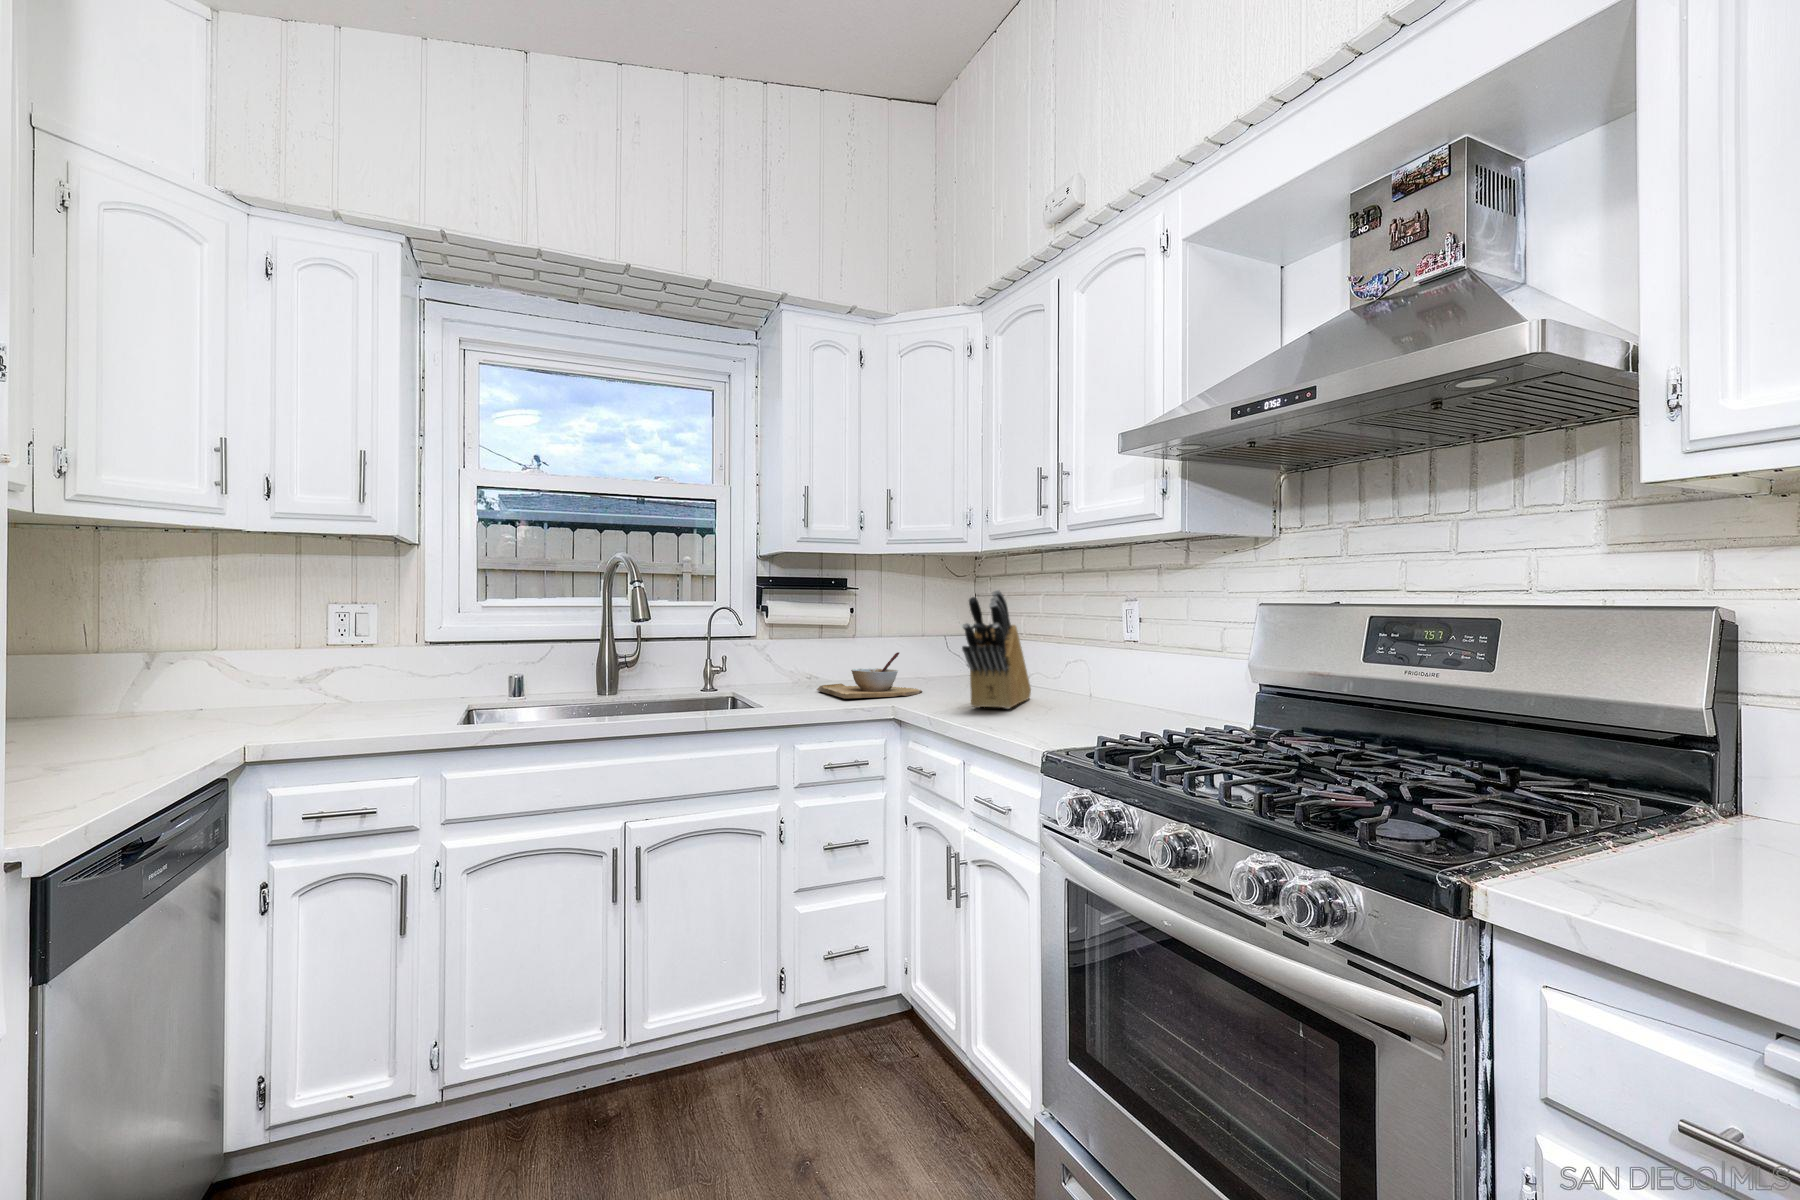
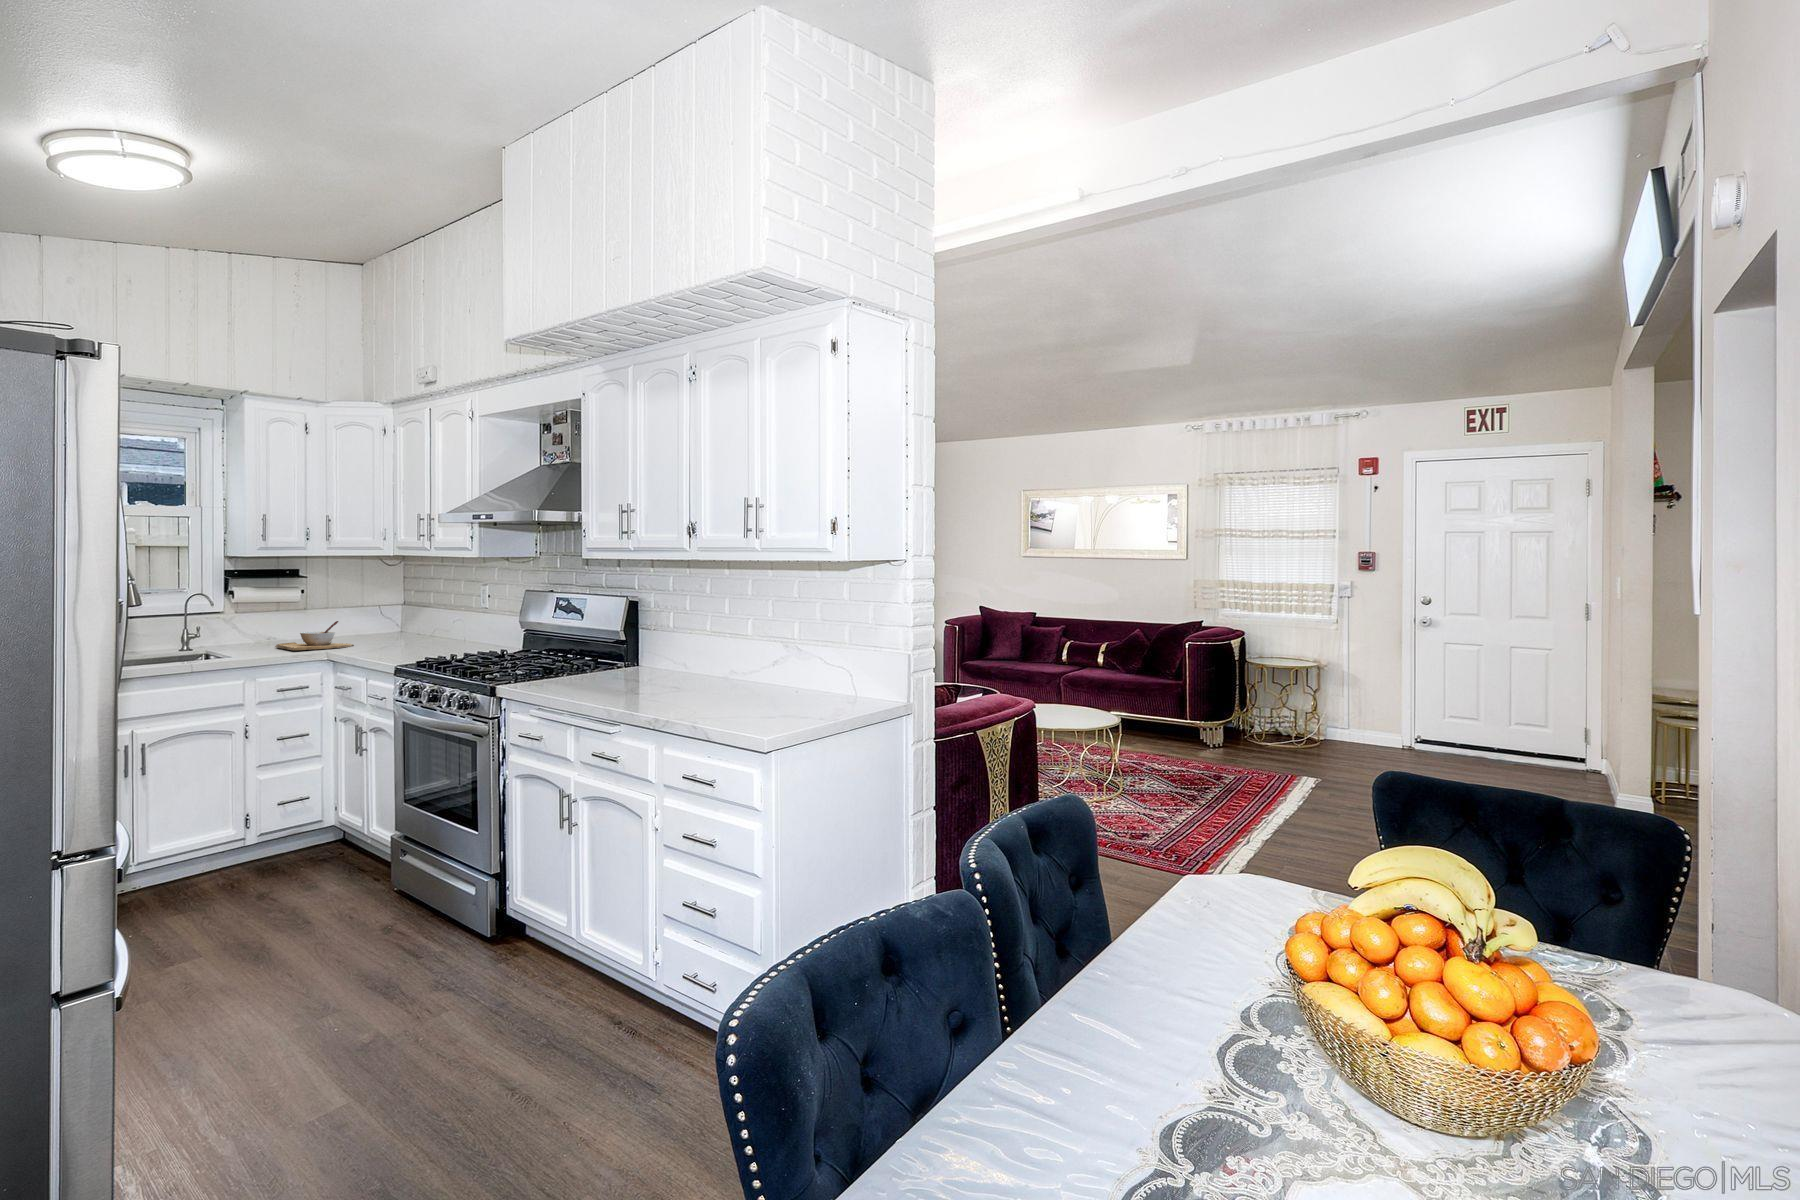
knife block: present [962,590,1031,709] -> none [368,584,424,652]

